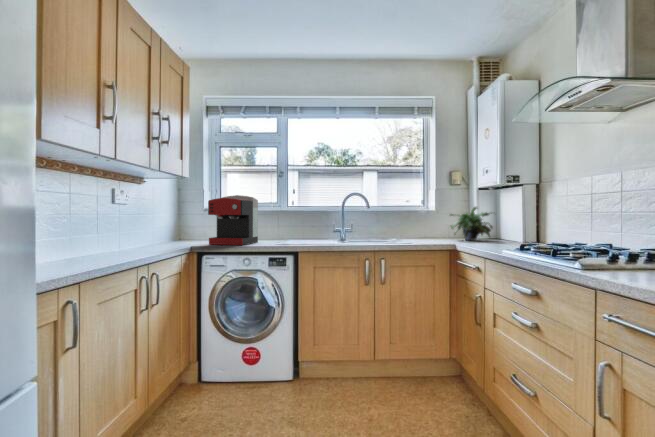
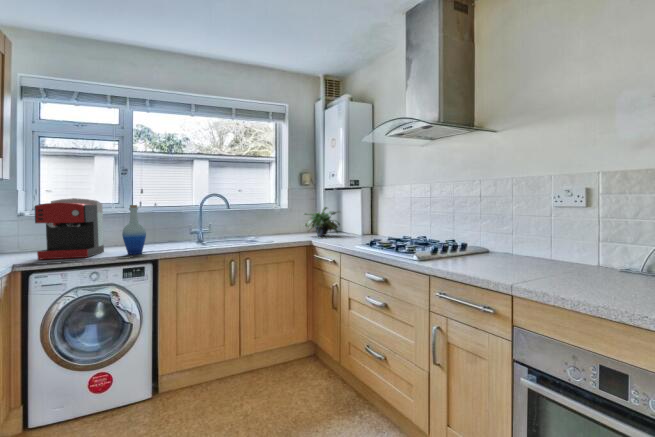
bottle: none [269,201,288,245] -> present [122,205,146,254]

